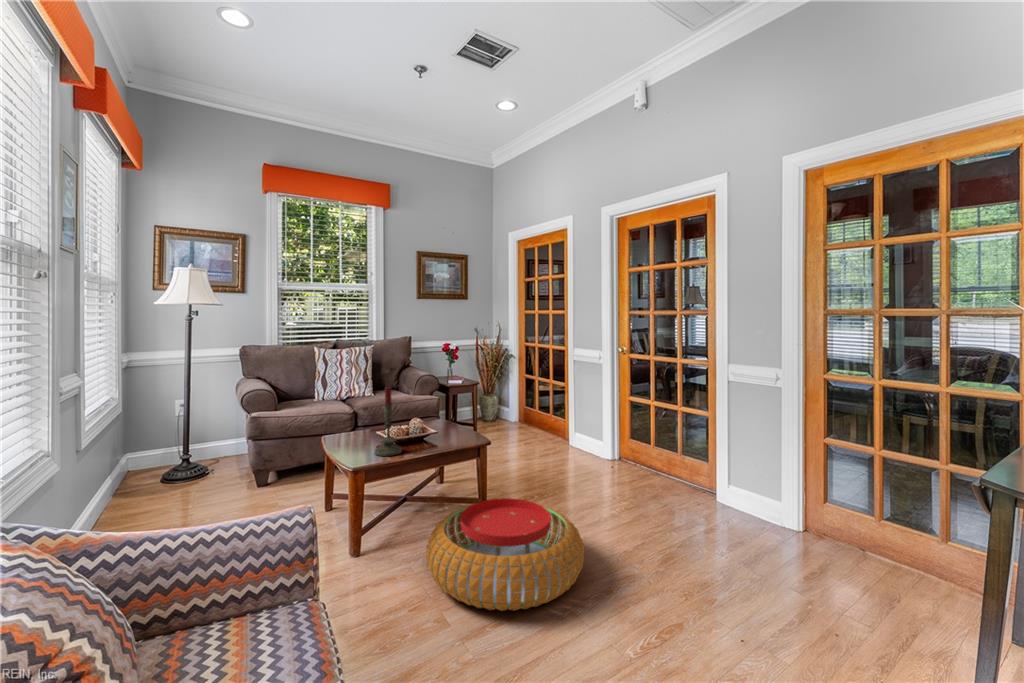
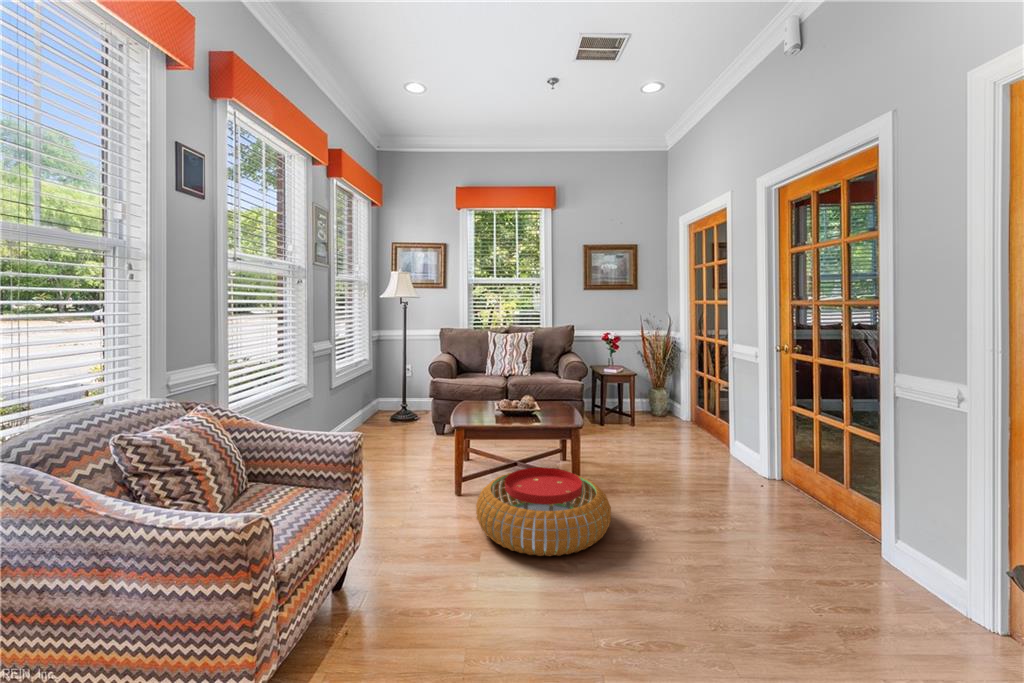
candle: present [375,387,402,456] -> none [474,364,495,420]

